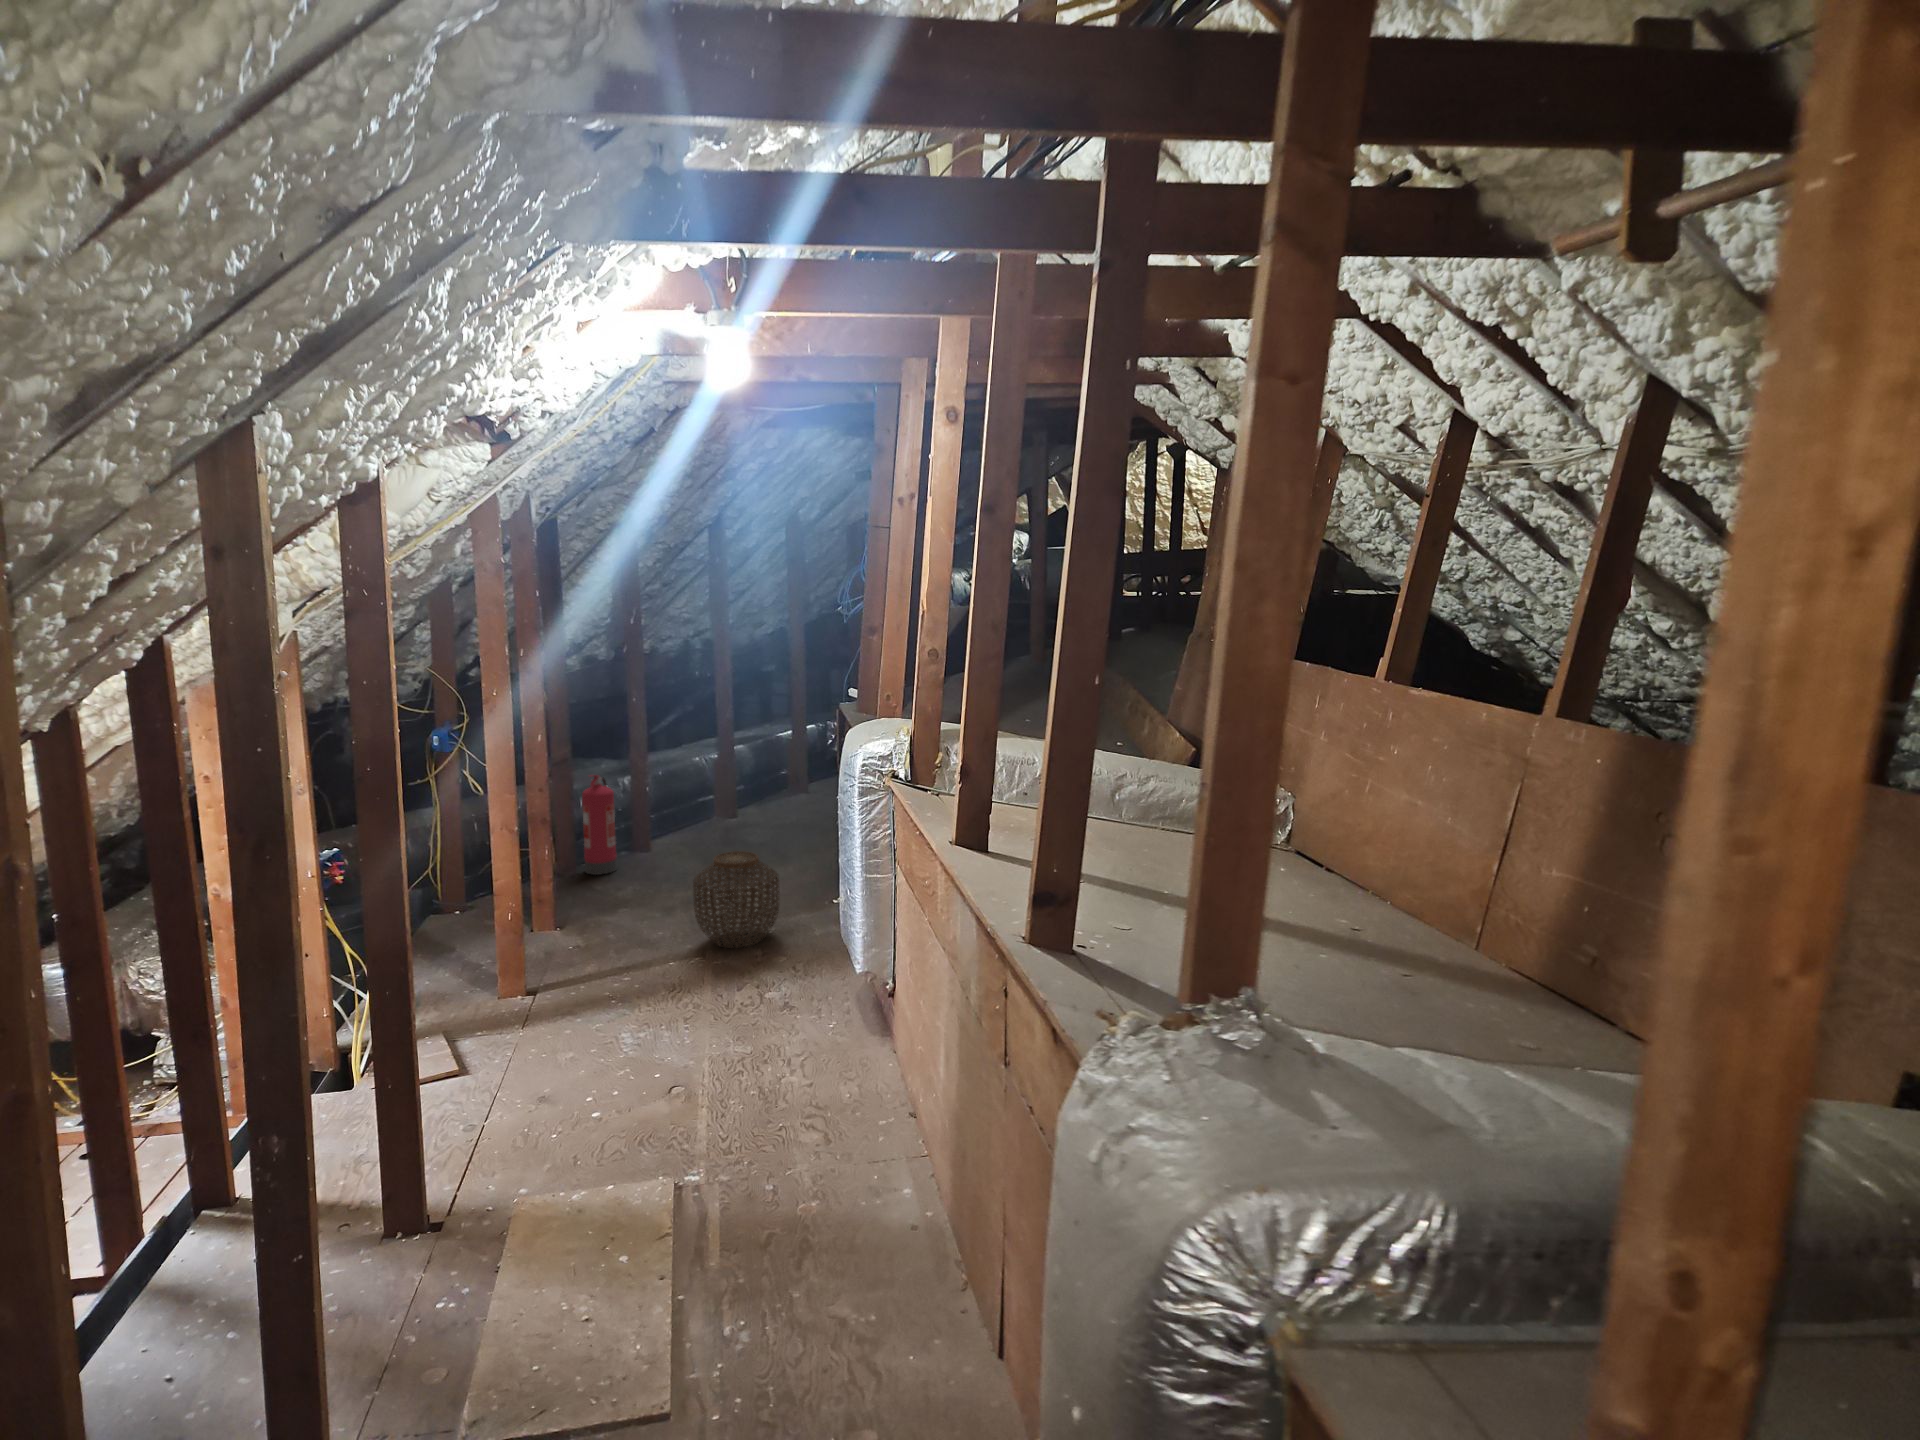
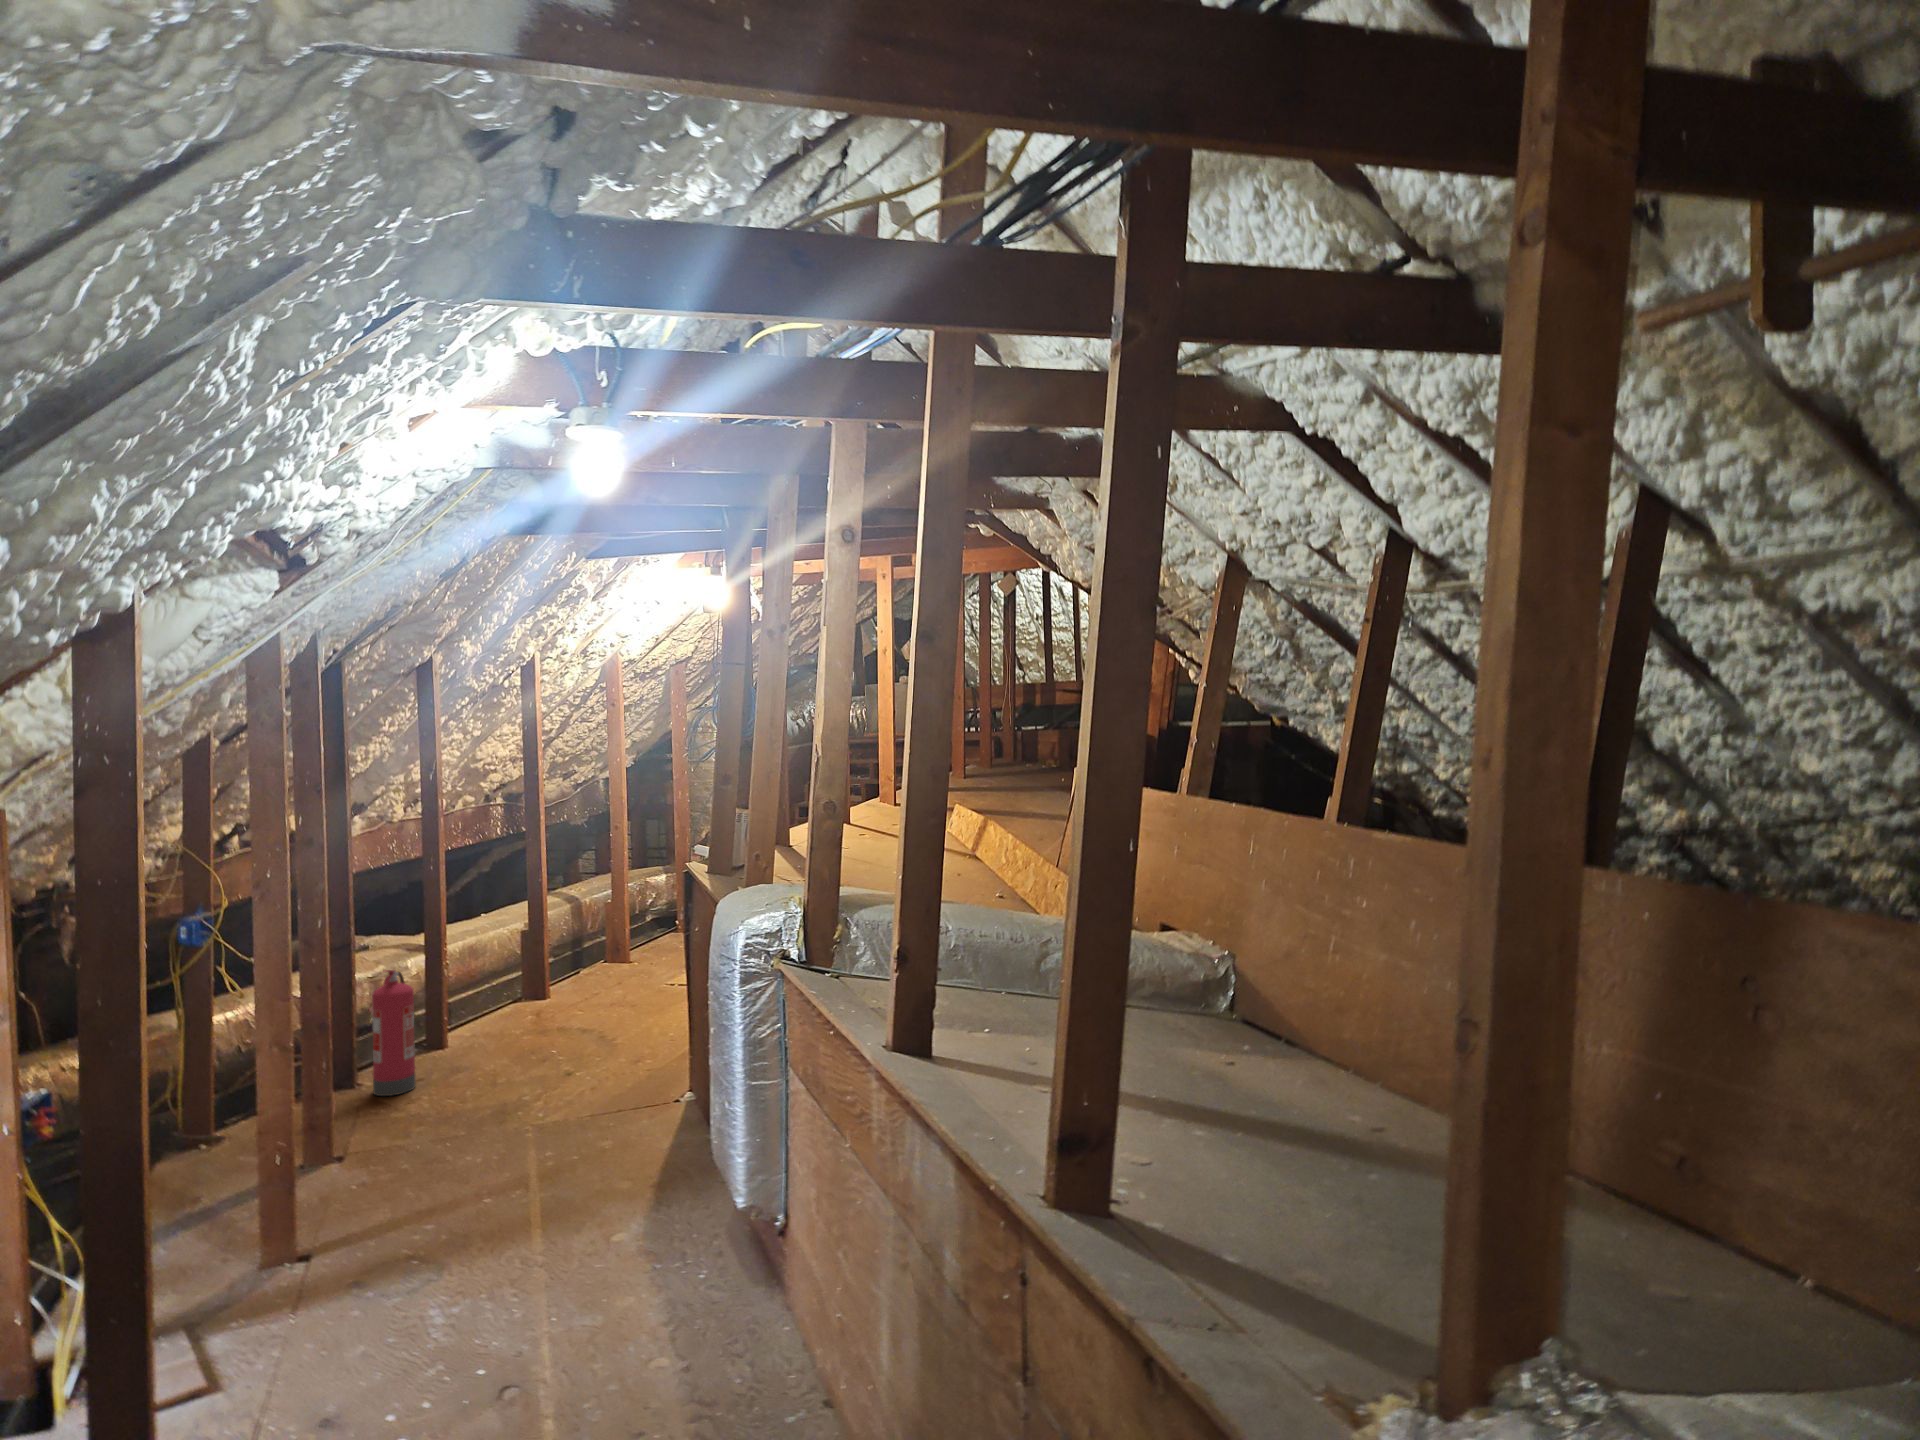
woven basket: present [693,851,779,948] -> none [523,1055,632,1181]

